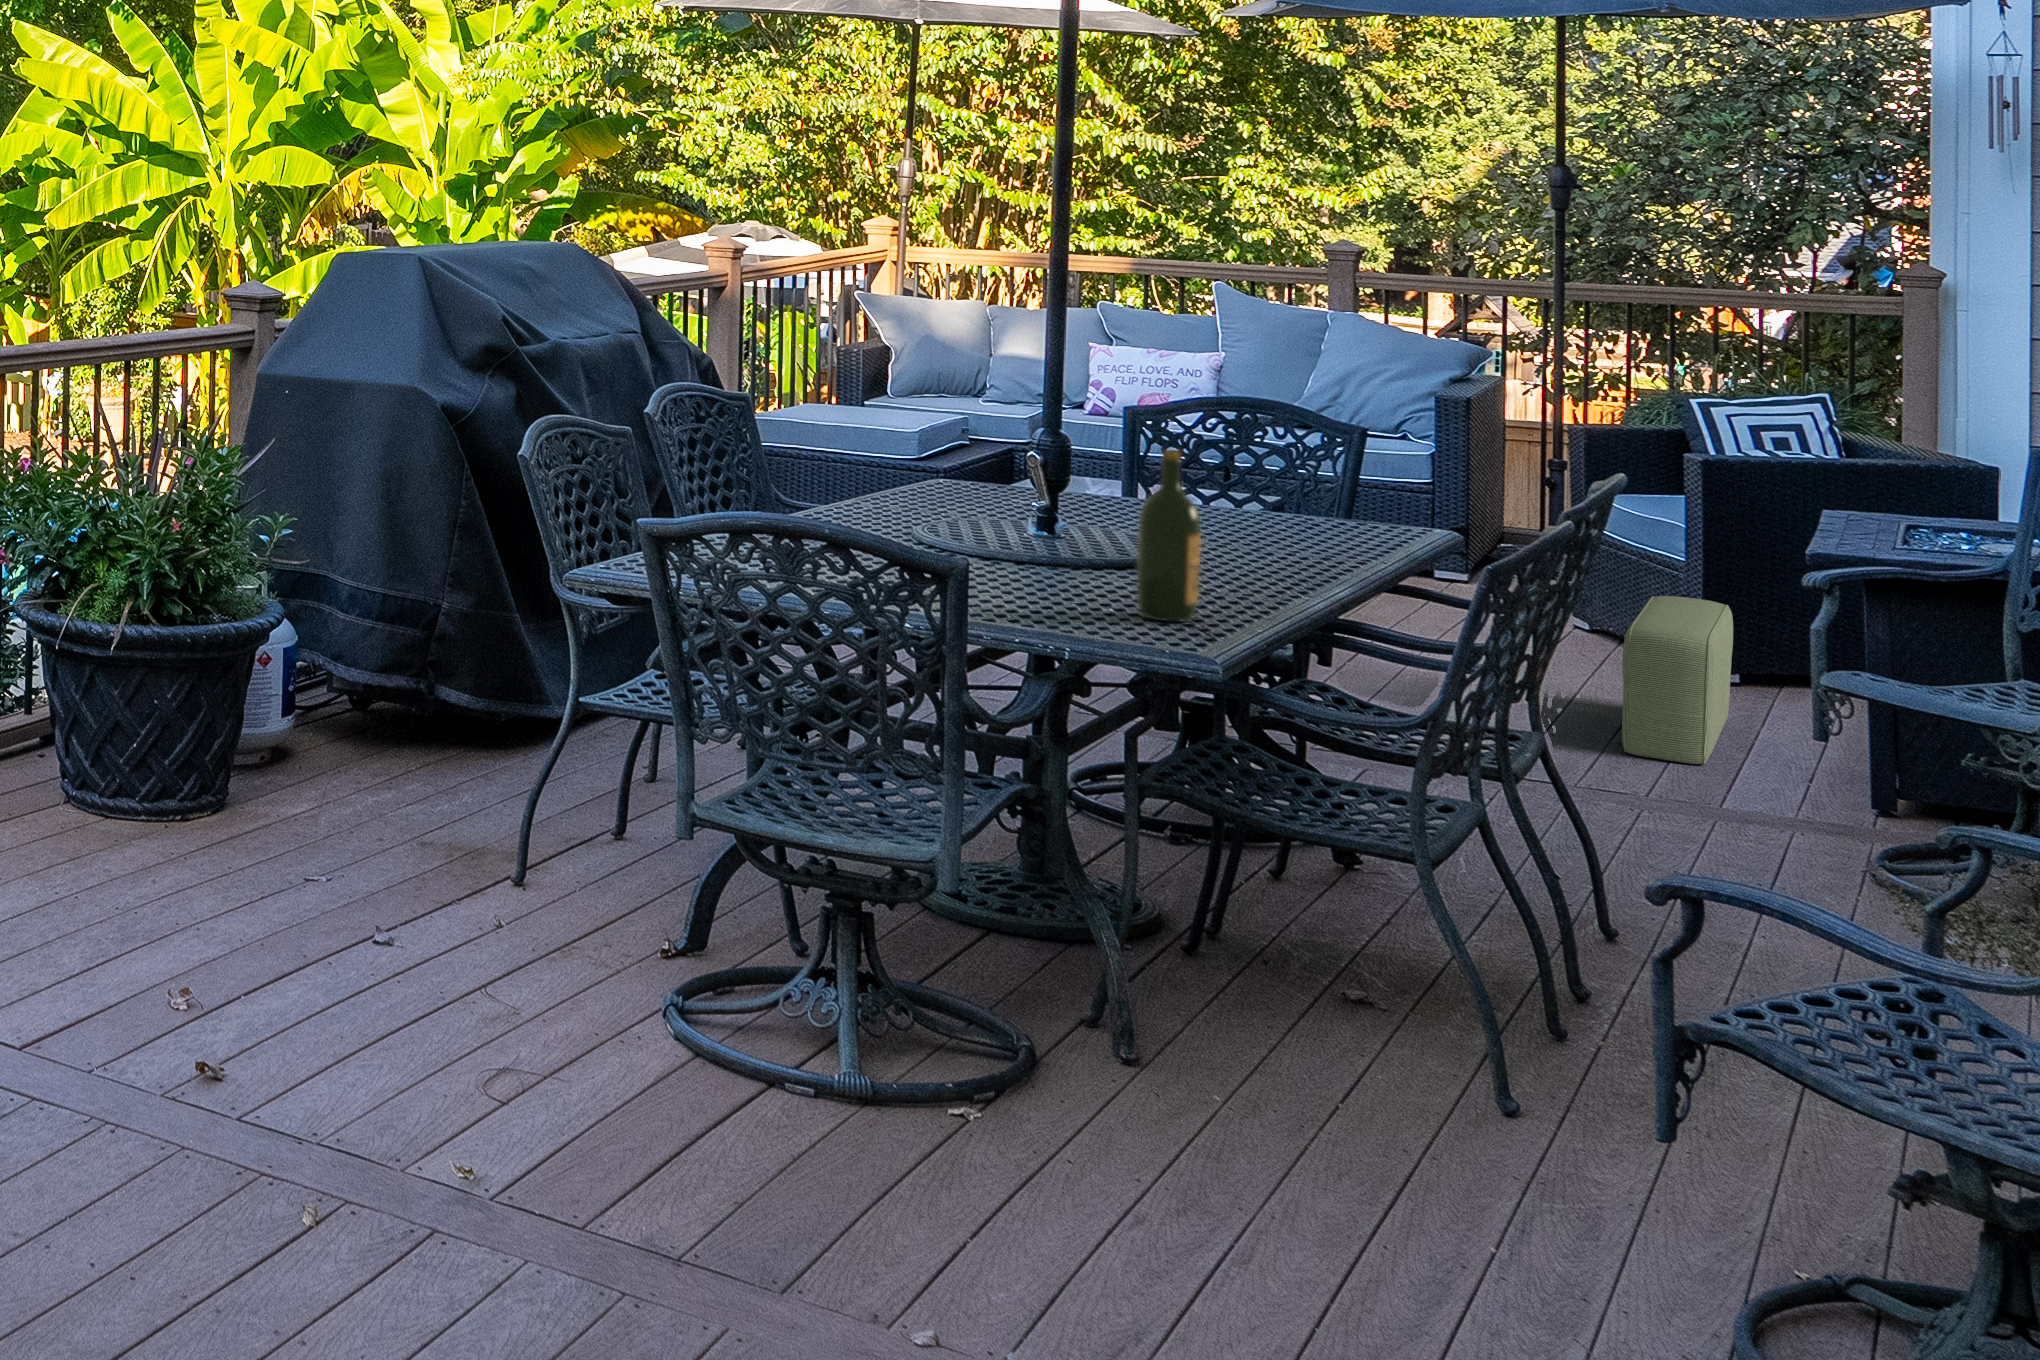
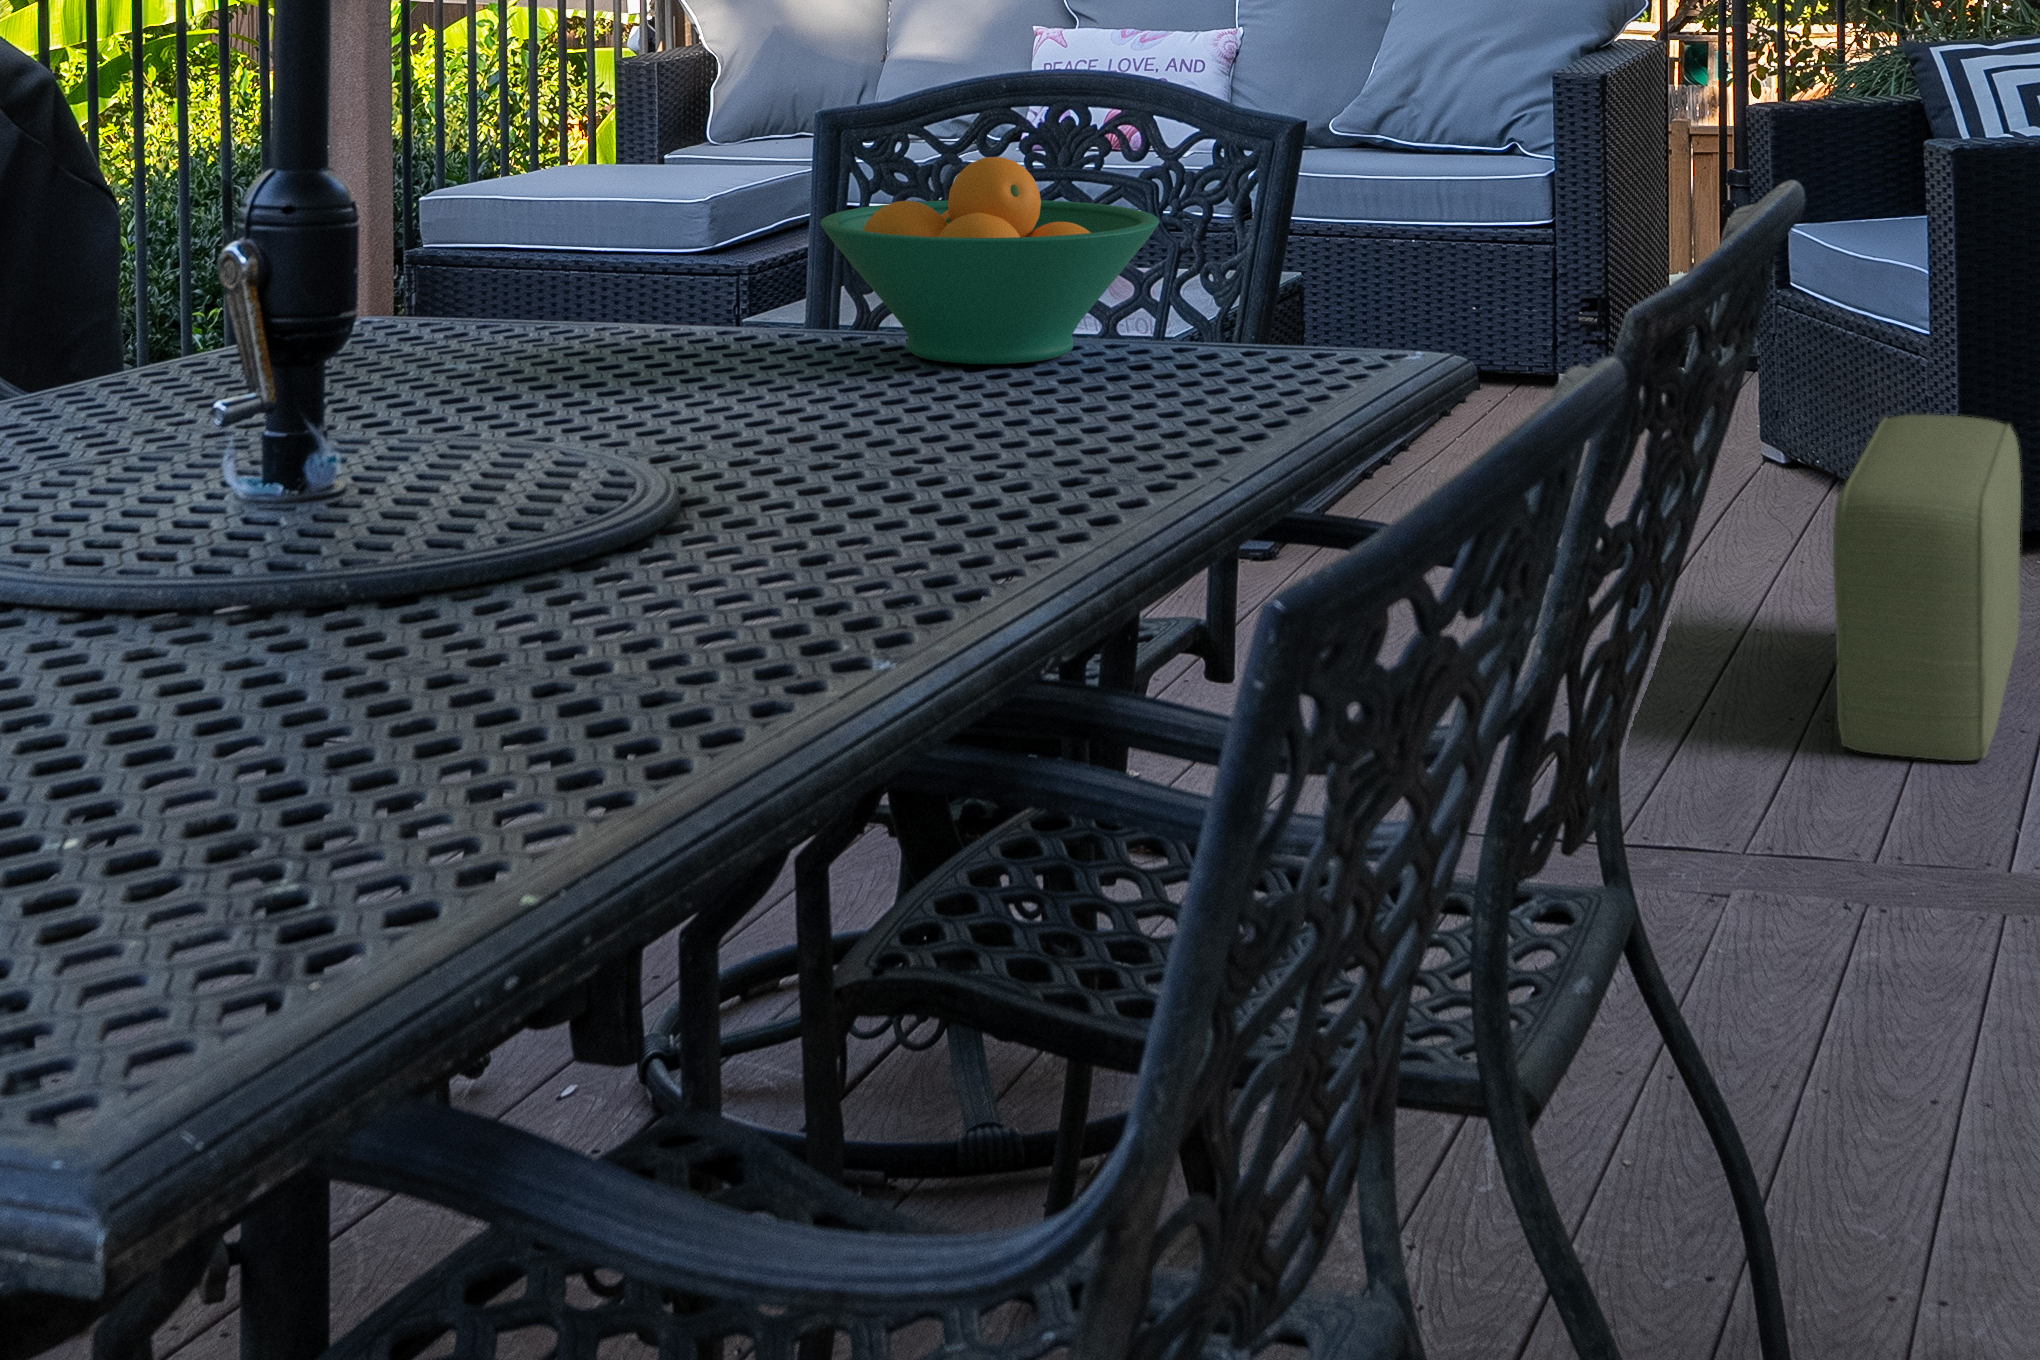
wine bottle: present [1137,450,1201,622] -> none [203,98,414,727]
fruit bowl: none [1198,457,1343,536] -> present [820,157,1159,364]

